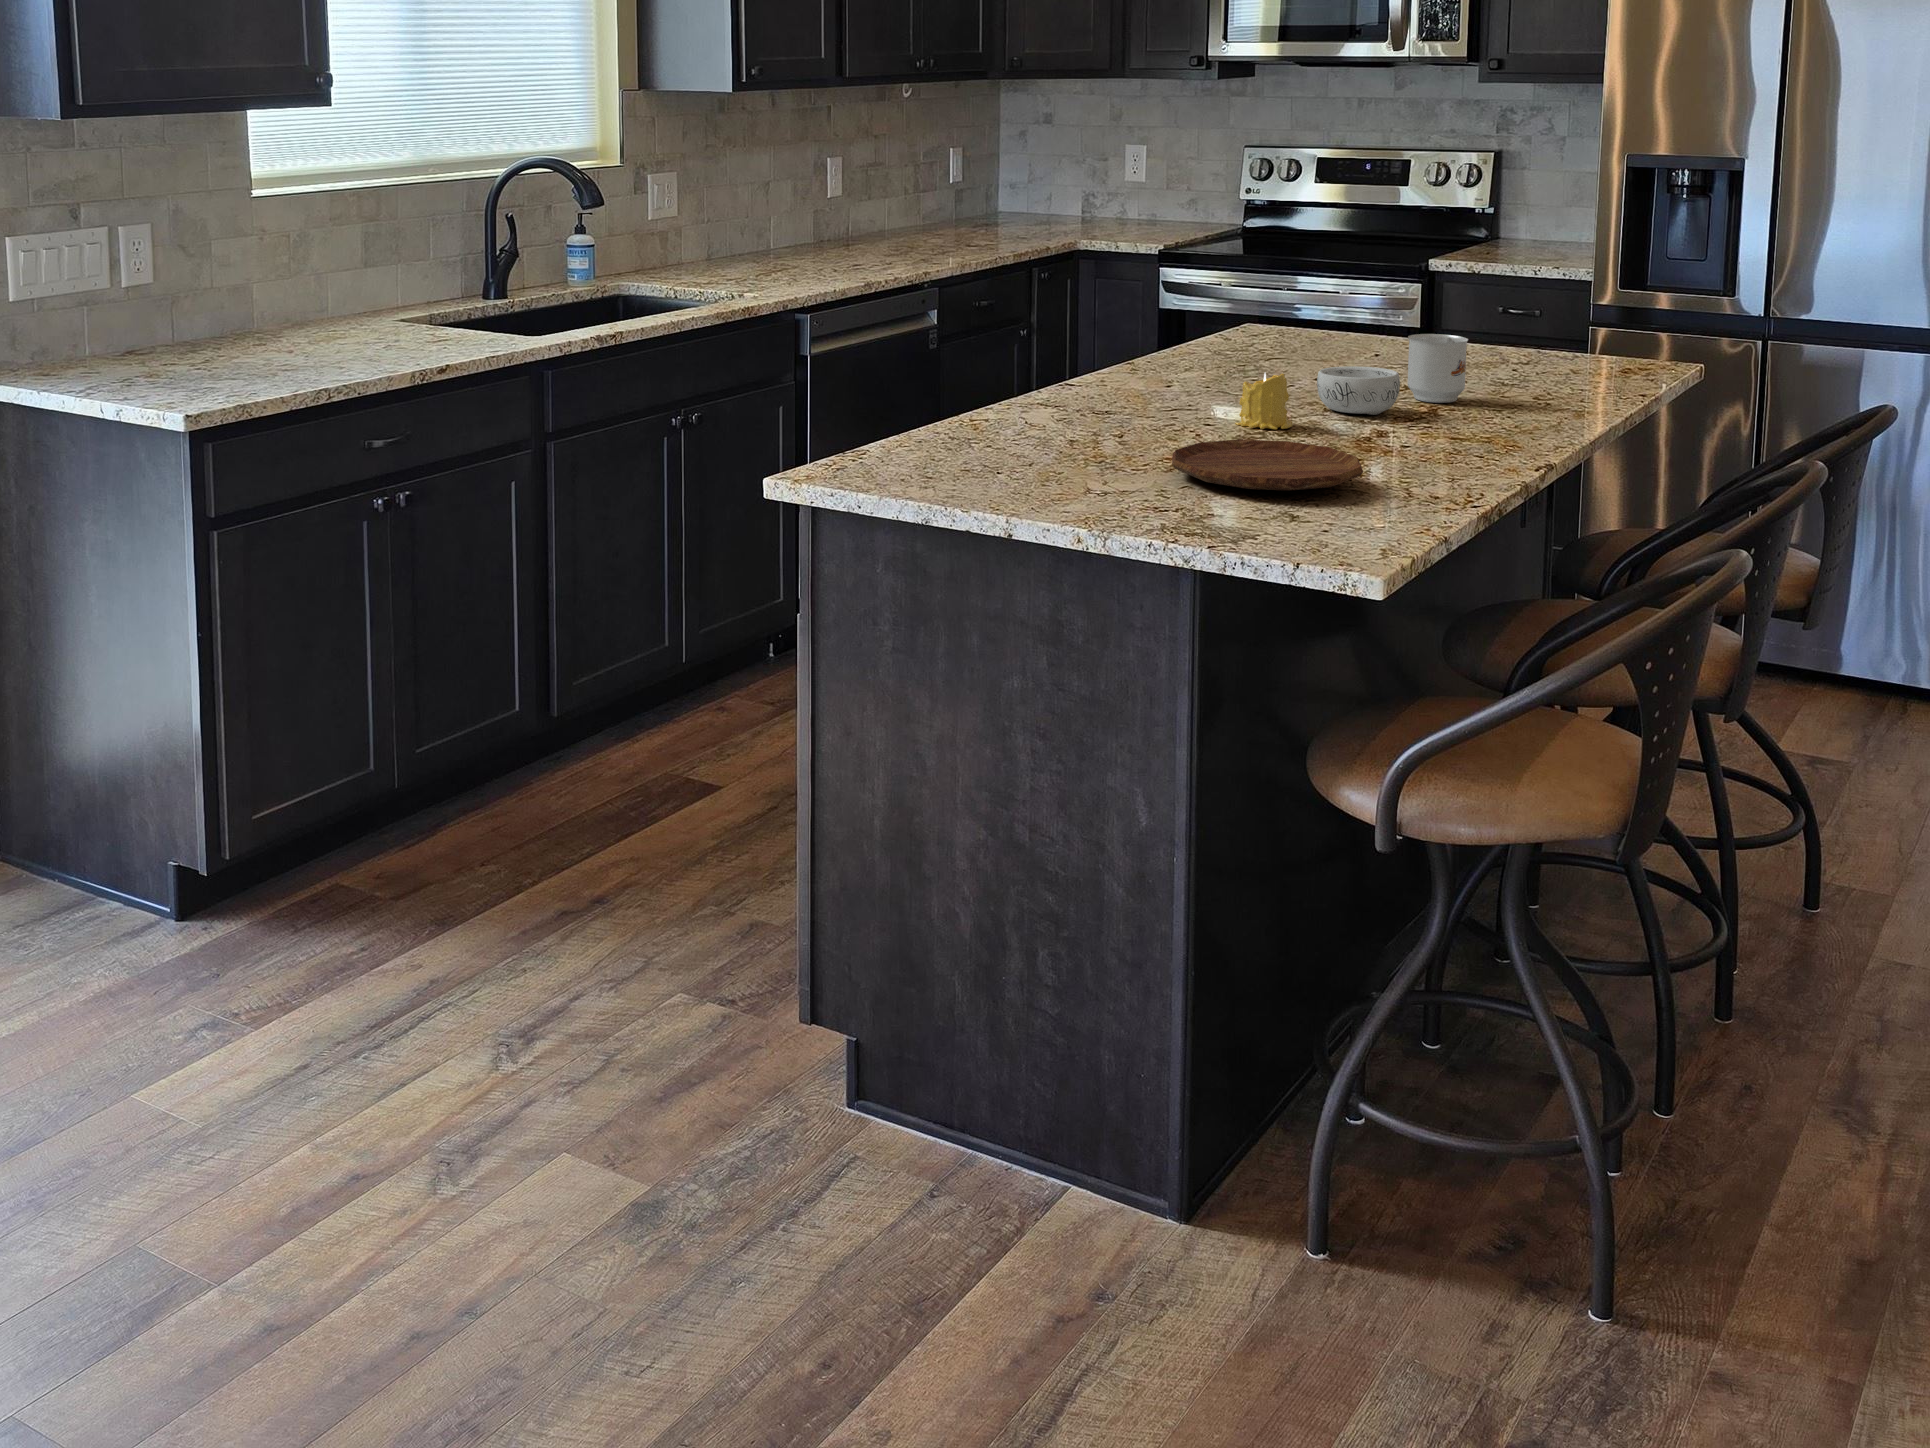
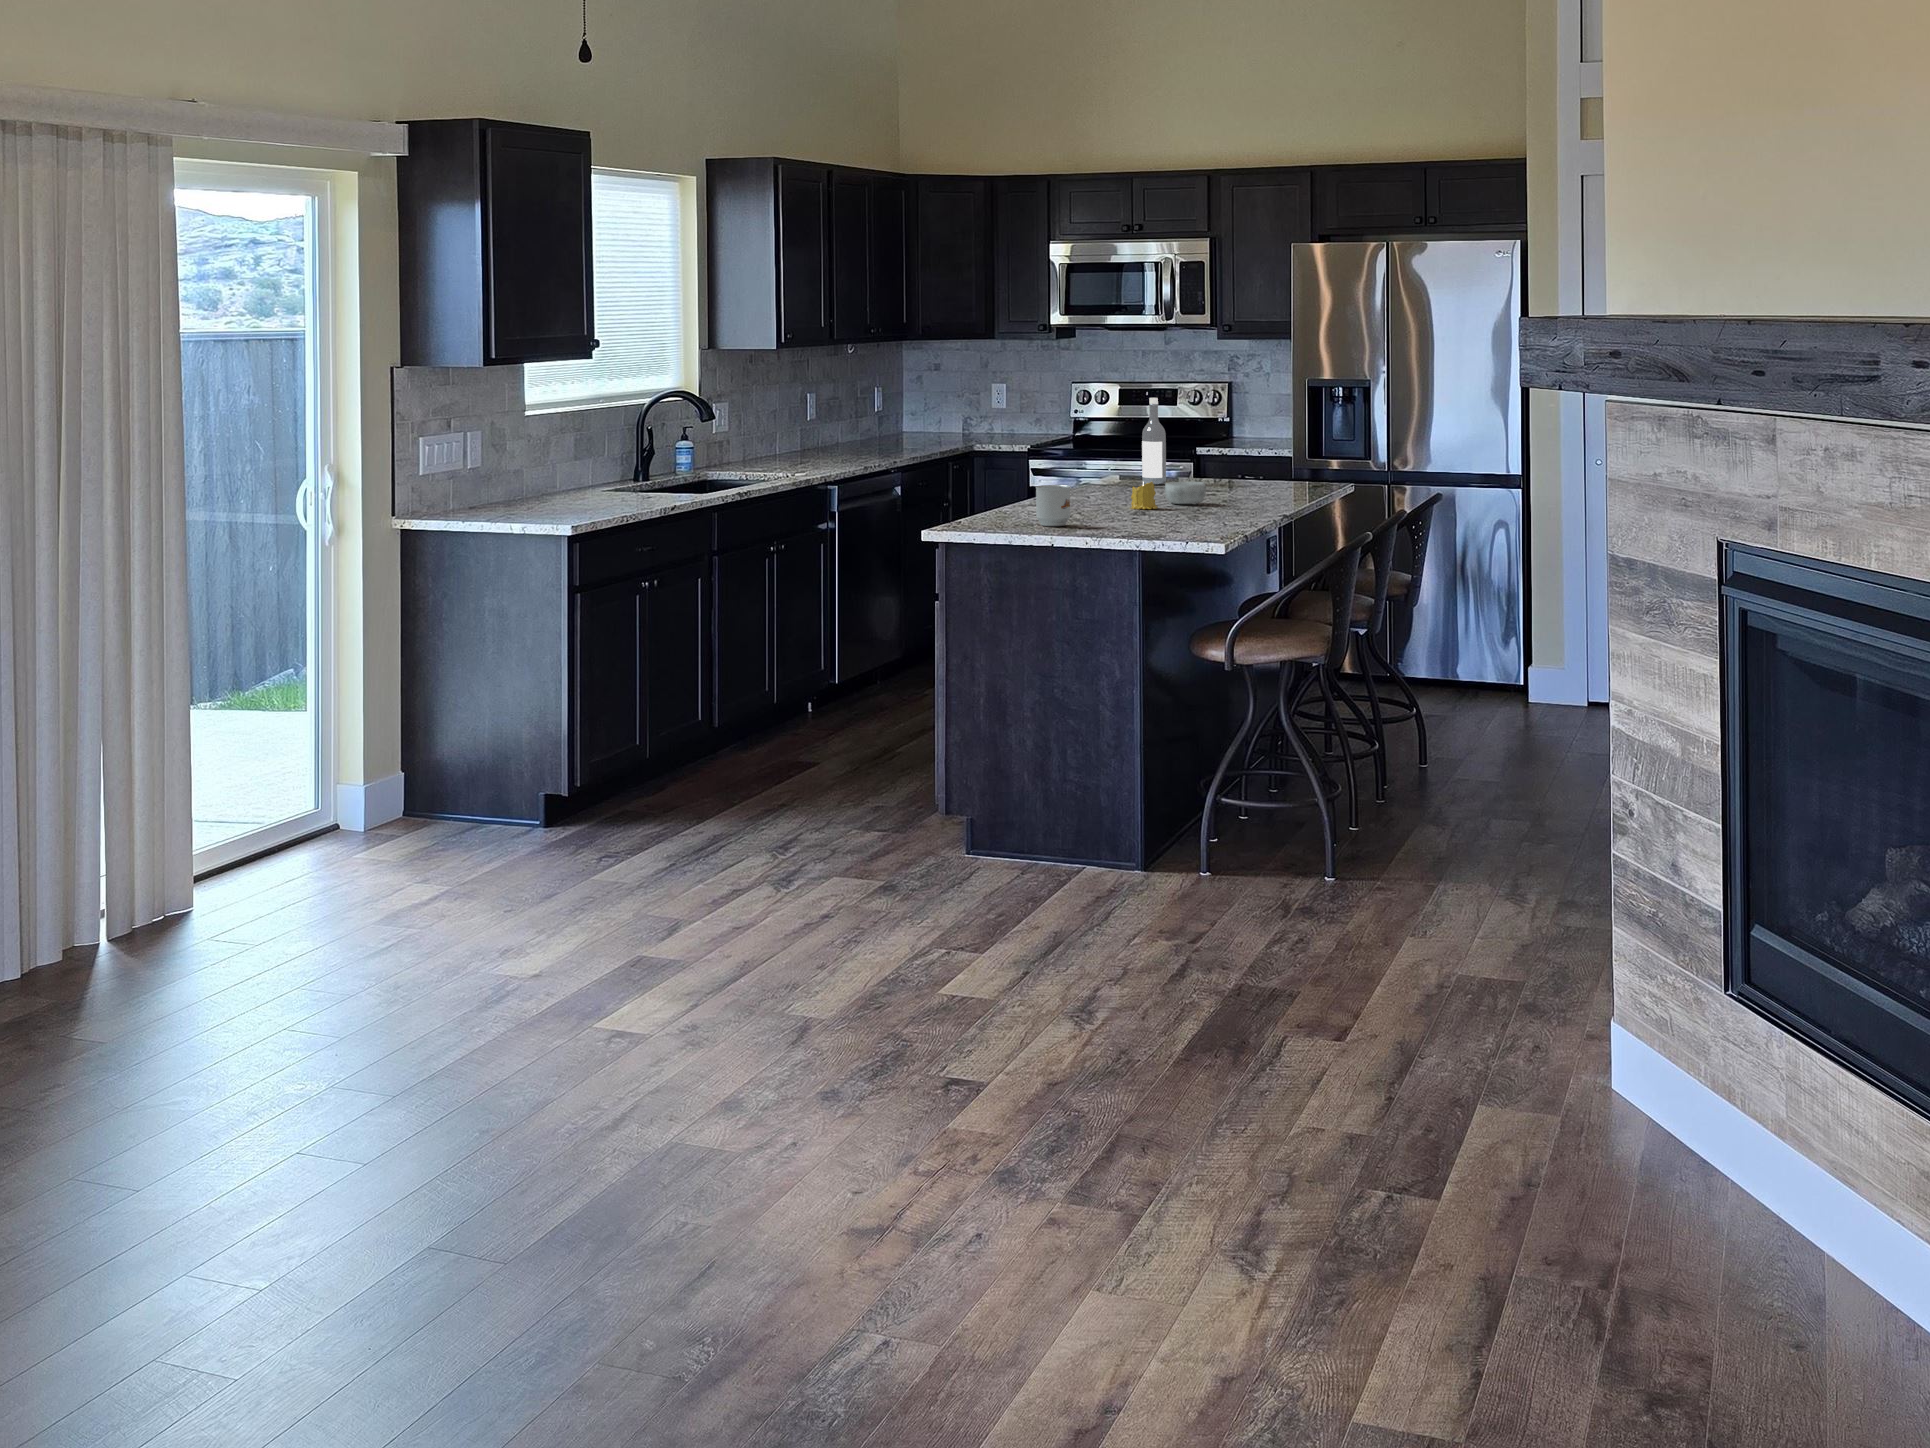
wine bottle: none [1304,192,1350,347] -> present [1142,398,1166,485]
mug: present [1408,334,1468,403] -> present [1036,485,1071,526]
tray: present [1172,439,1363,491] -> none [1112,507,1203,523]

